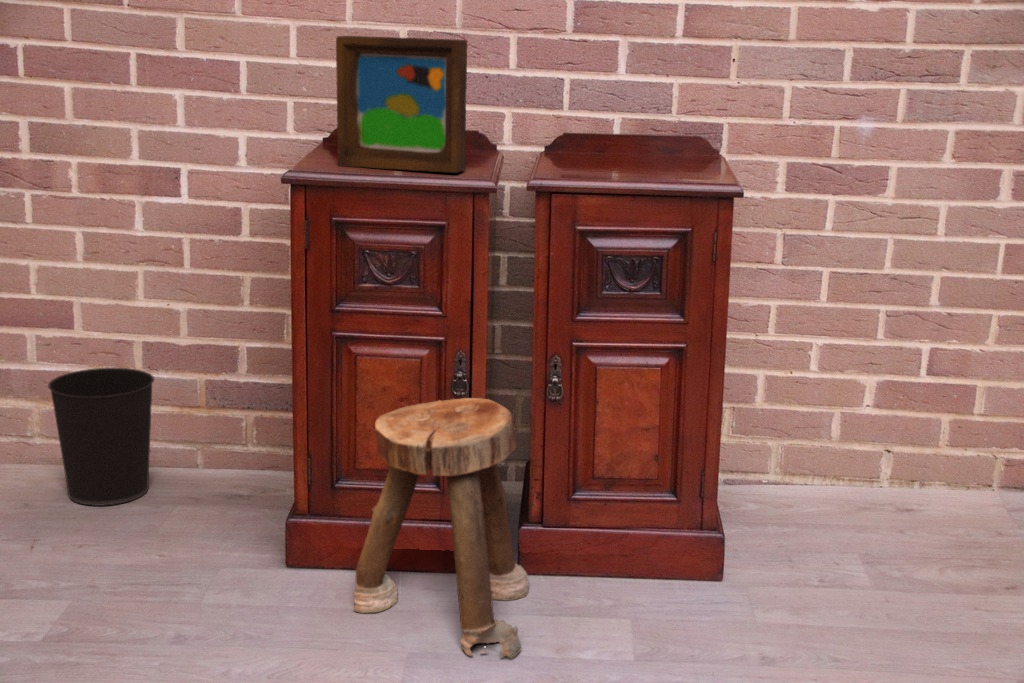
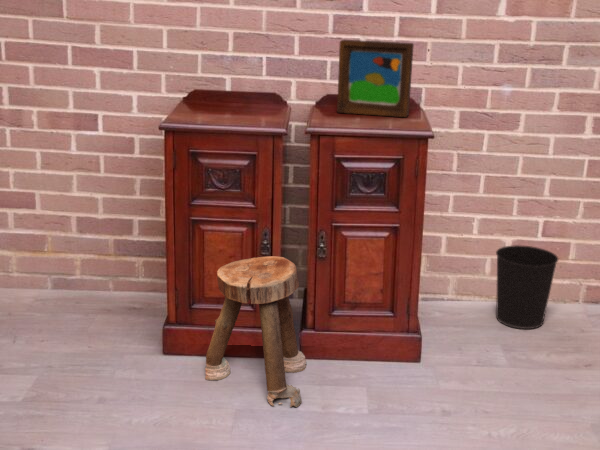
picture frame: present [336,36,467,173] -> present [337,40,414,117]
wastebasket: present [48,368,154,506] -> present [496,245,558,329]

